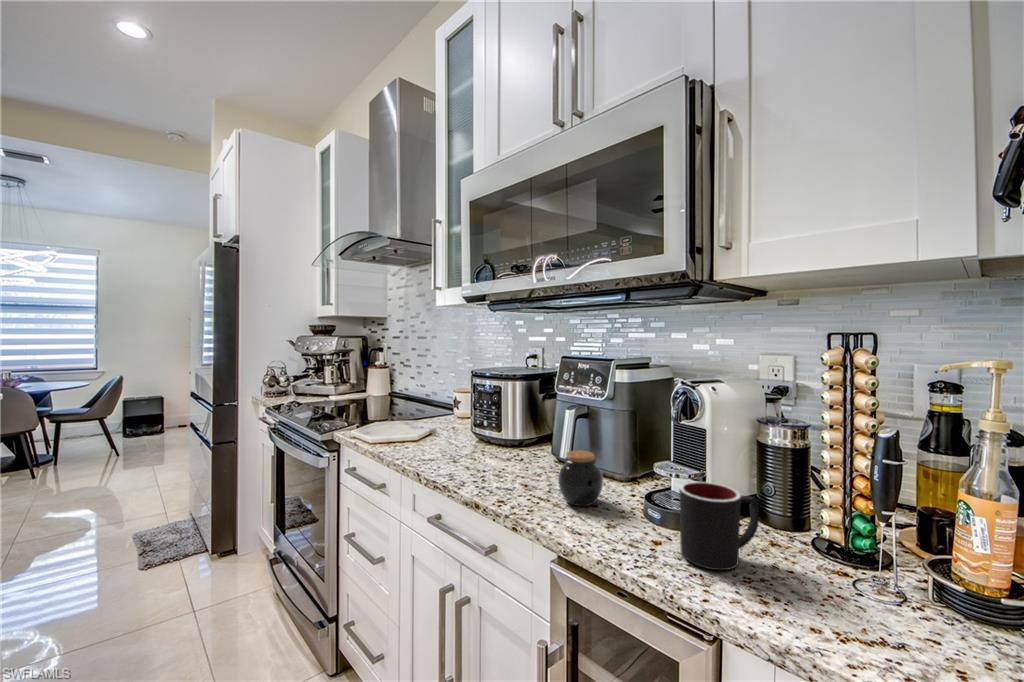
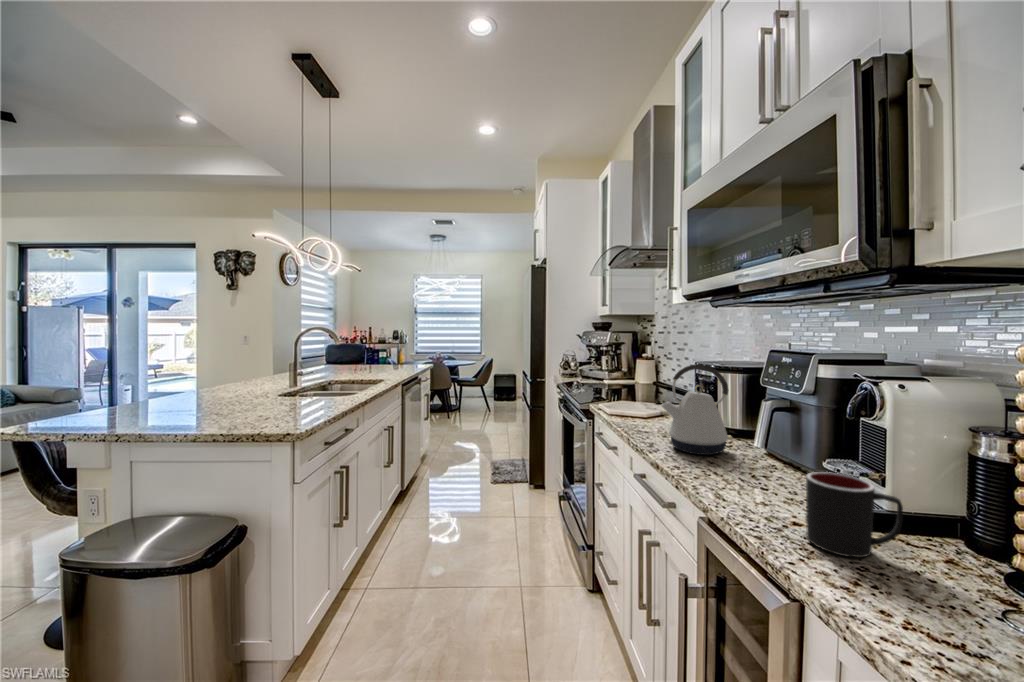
kettle: none [461,374,530,478] -> present [661,364,732,455]
jar: present [558,450,603,506] -> none [730,436,777,487]

